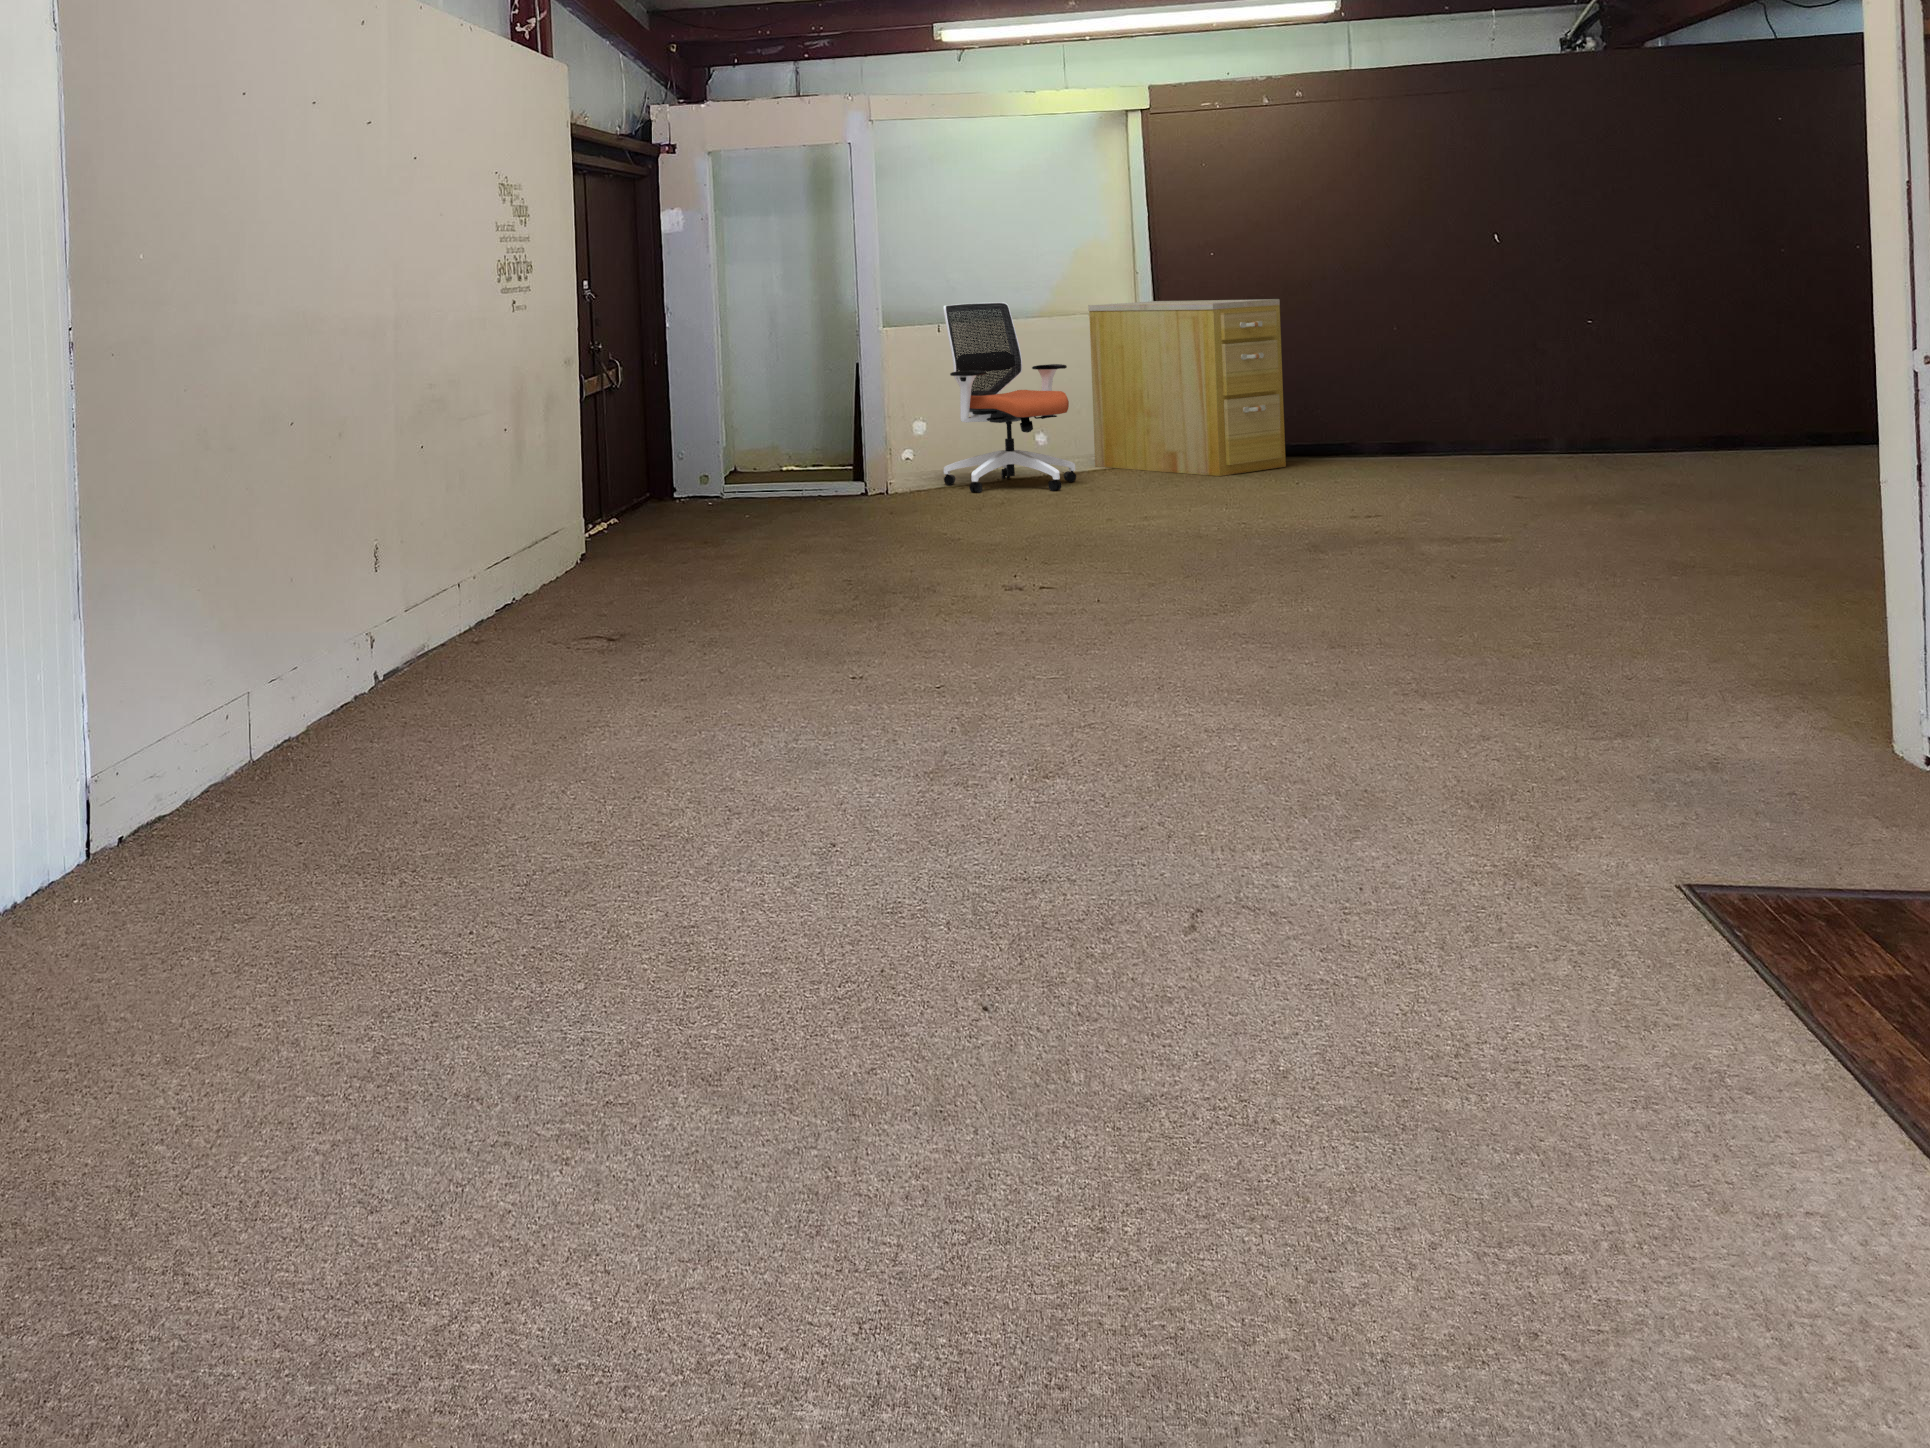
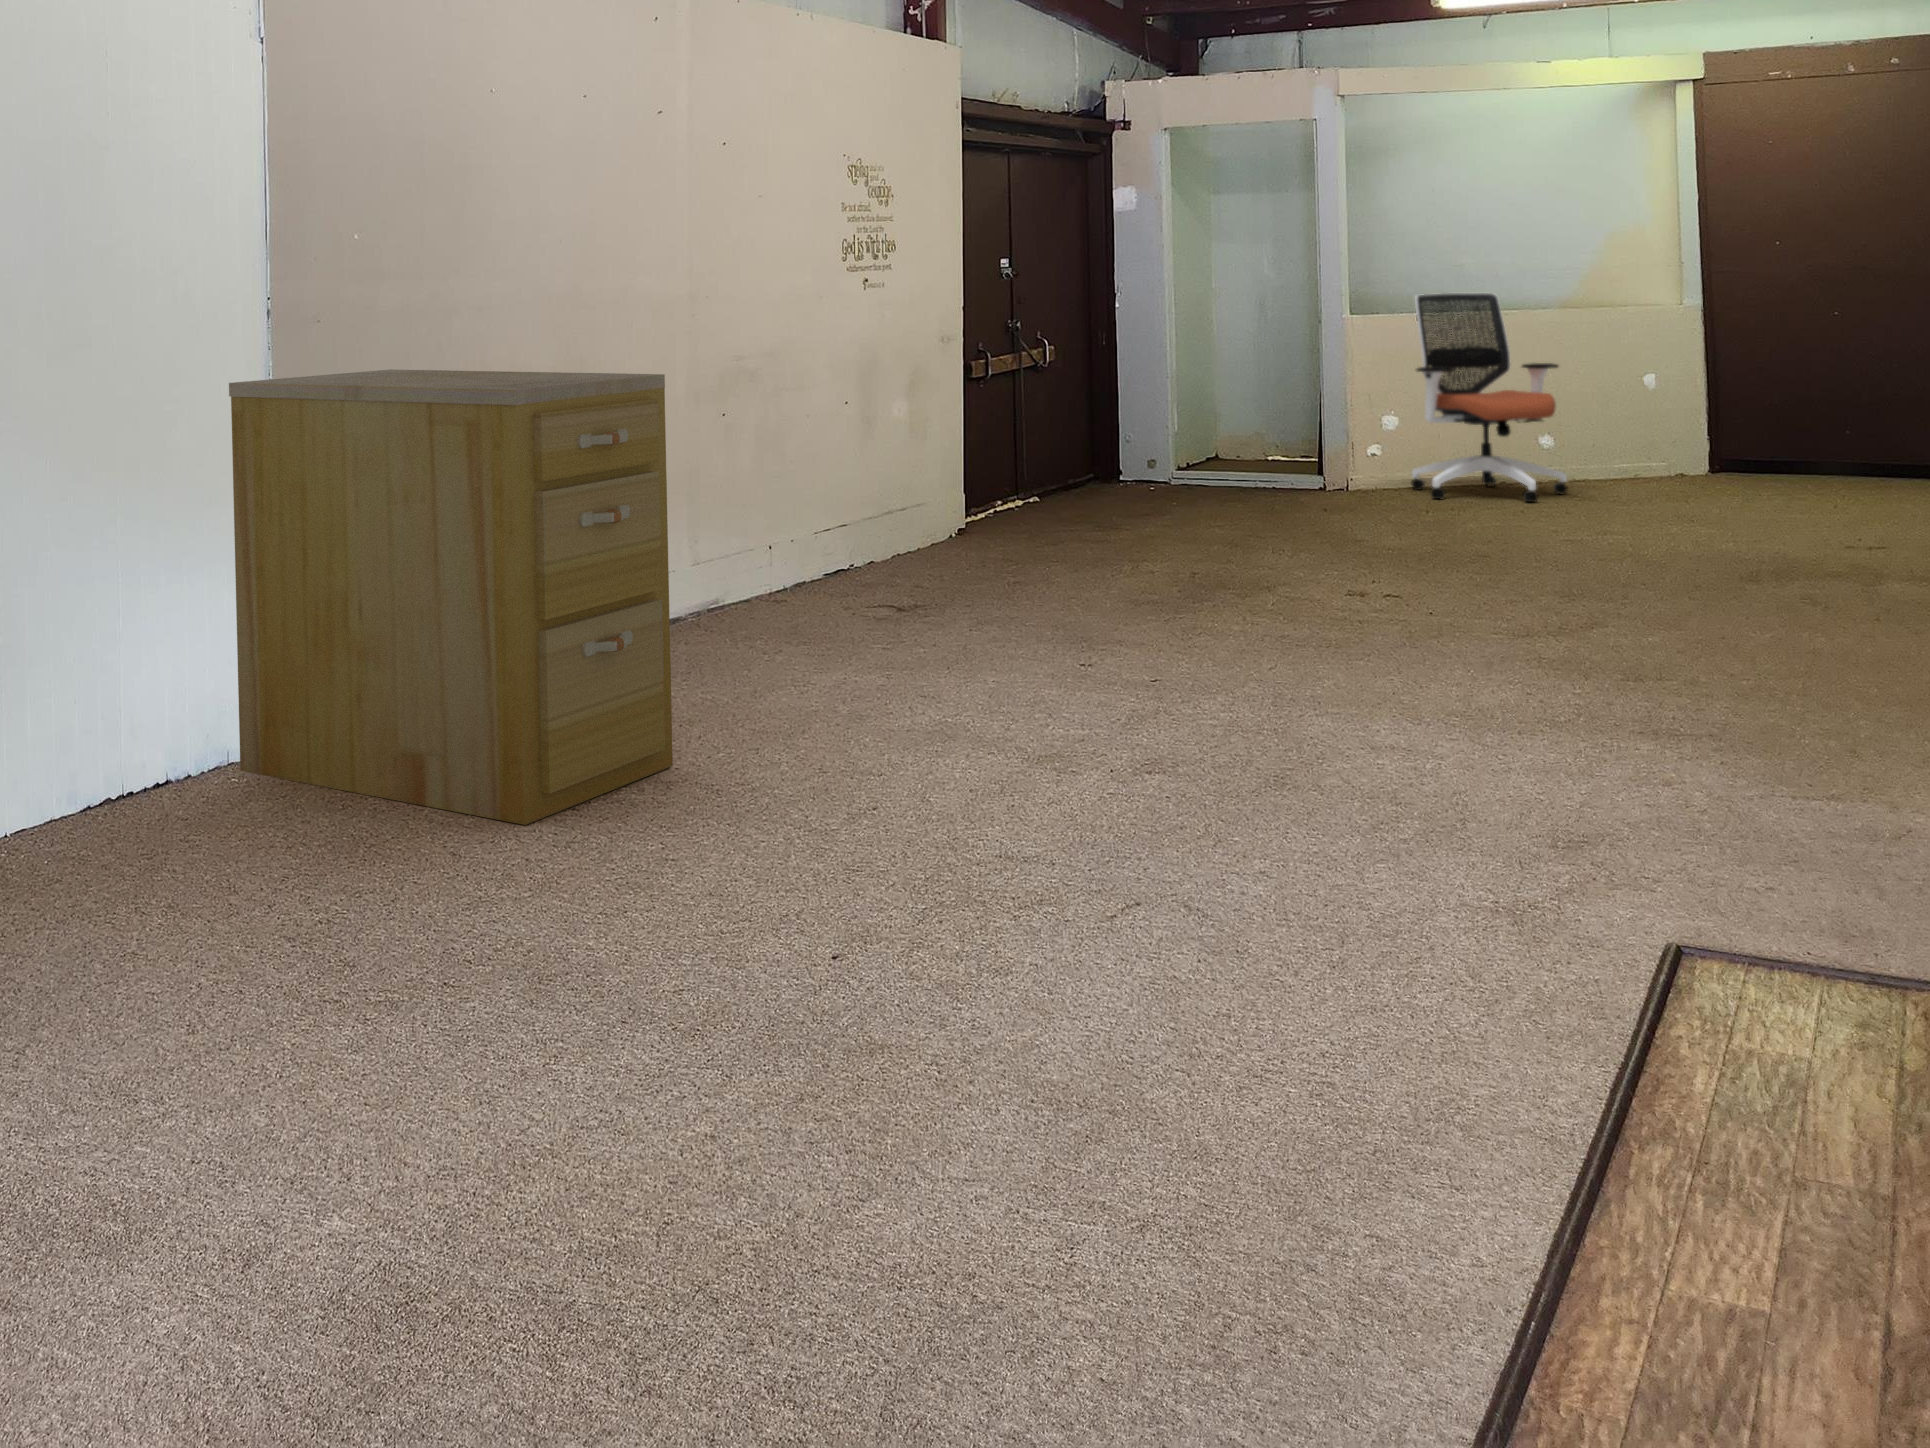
filing cabinet: present [1088,299,1286,476] -> present [229,369,673,825]

